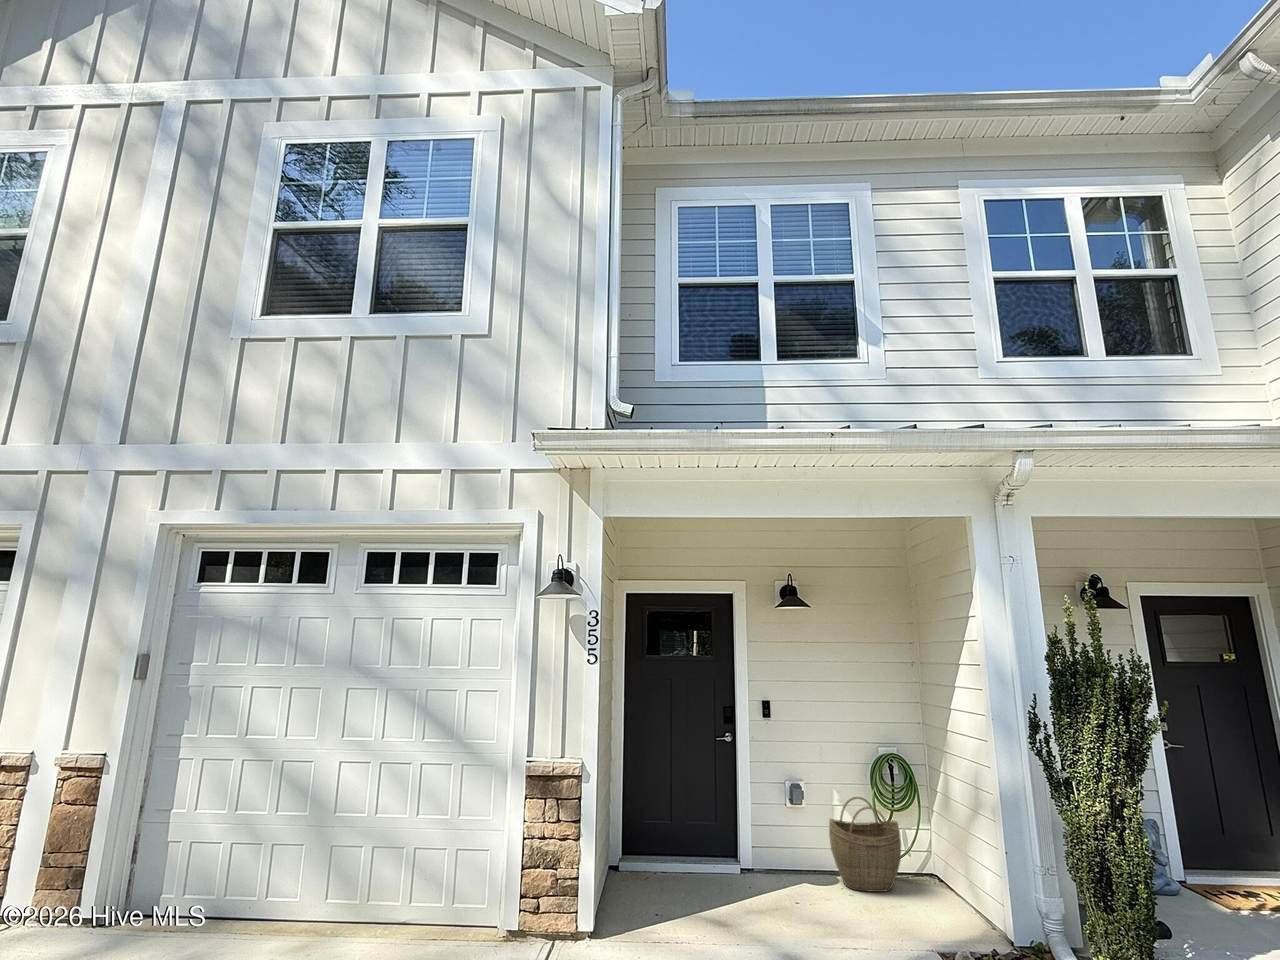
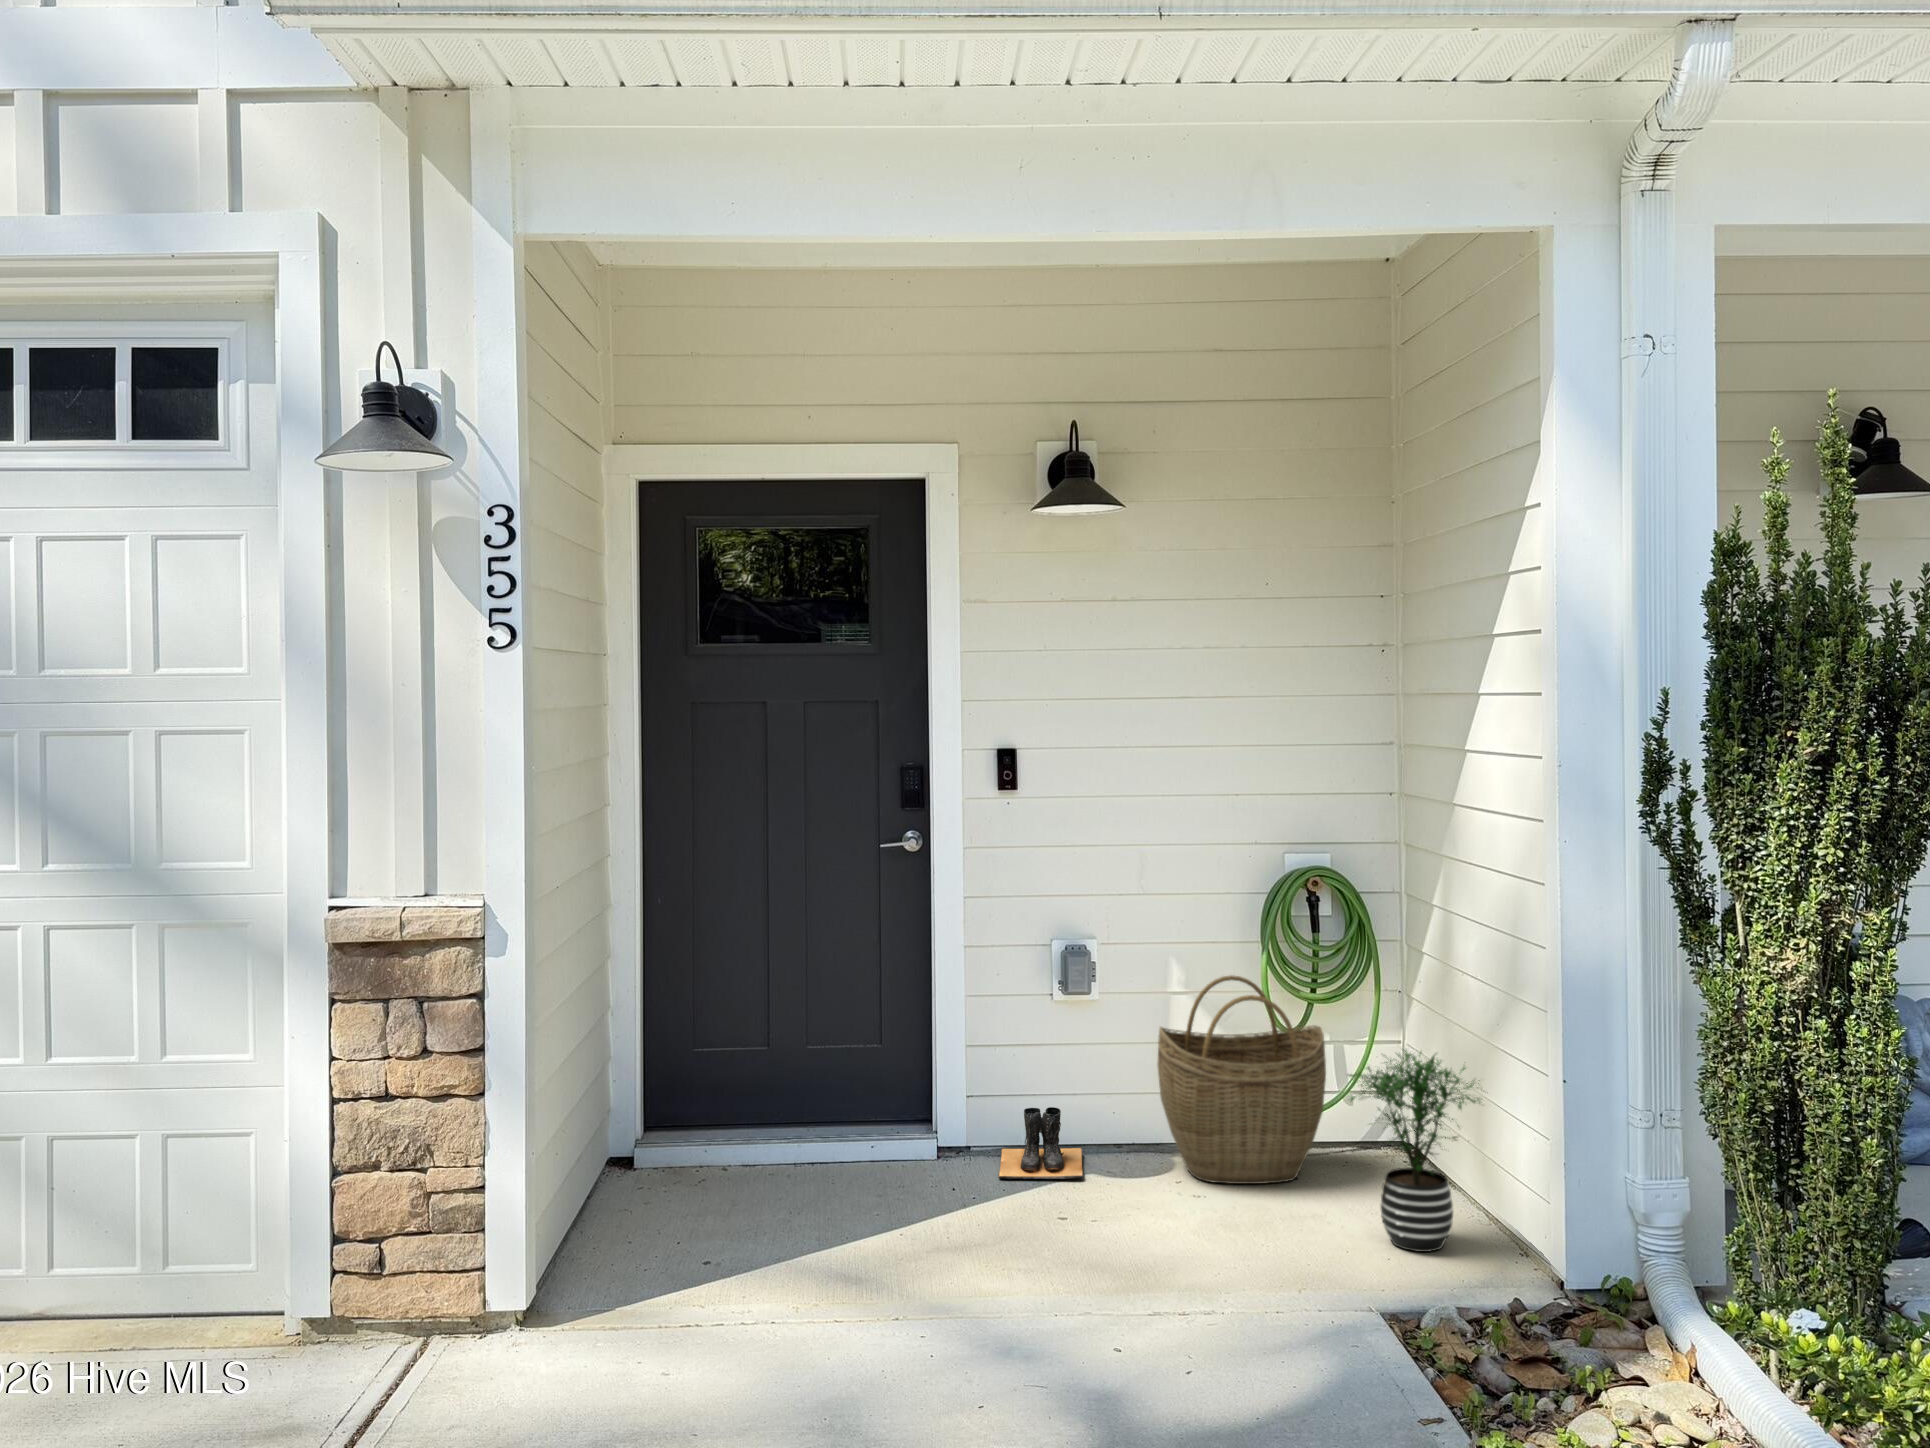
potted plant: none [913,833,974,927] -> present [1349,1049,1484,1252]
boots: none [764,852,801,885] -> present [998,1107,1083,1179]

